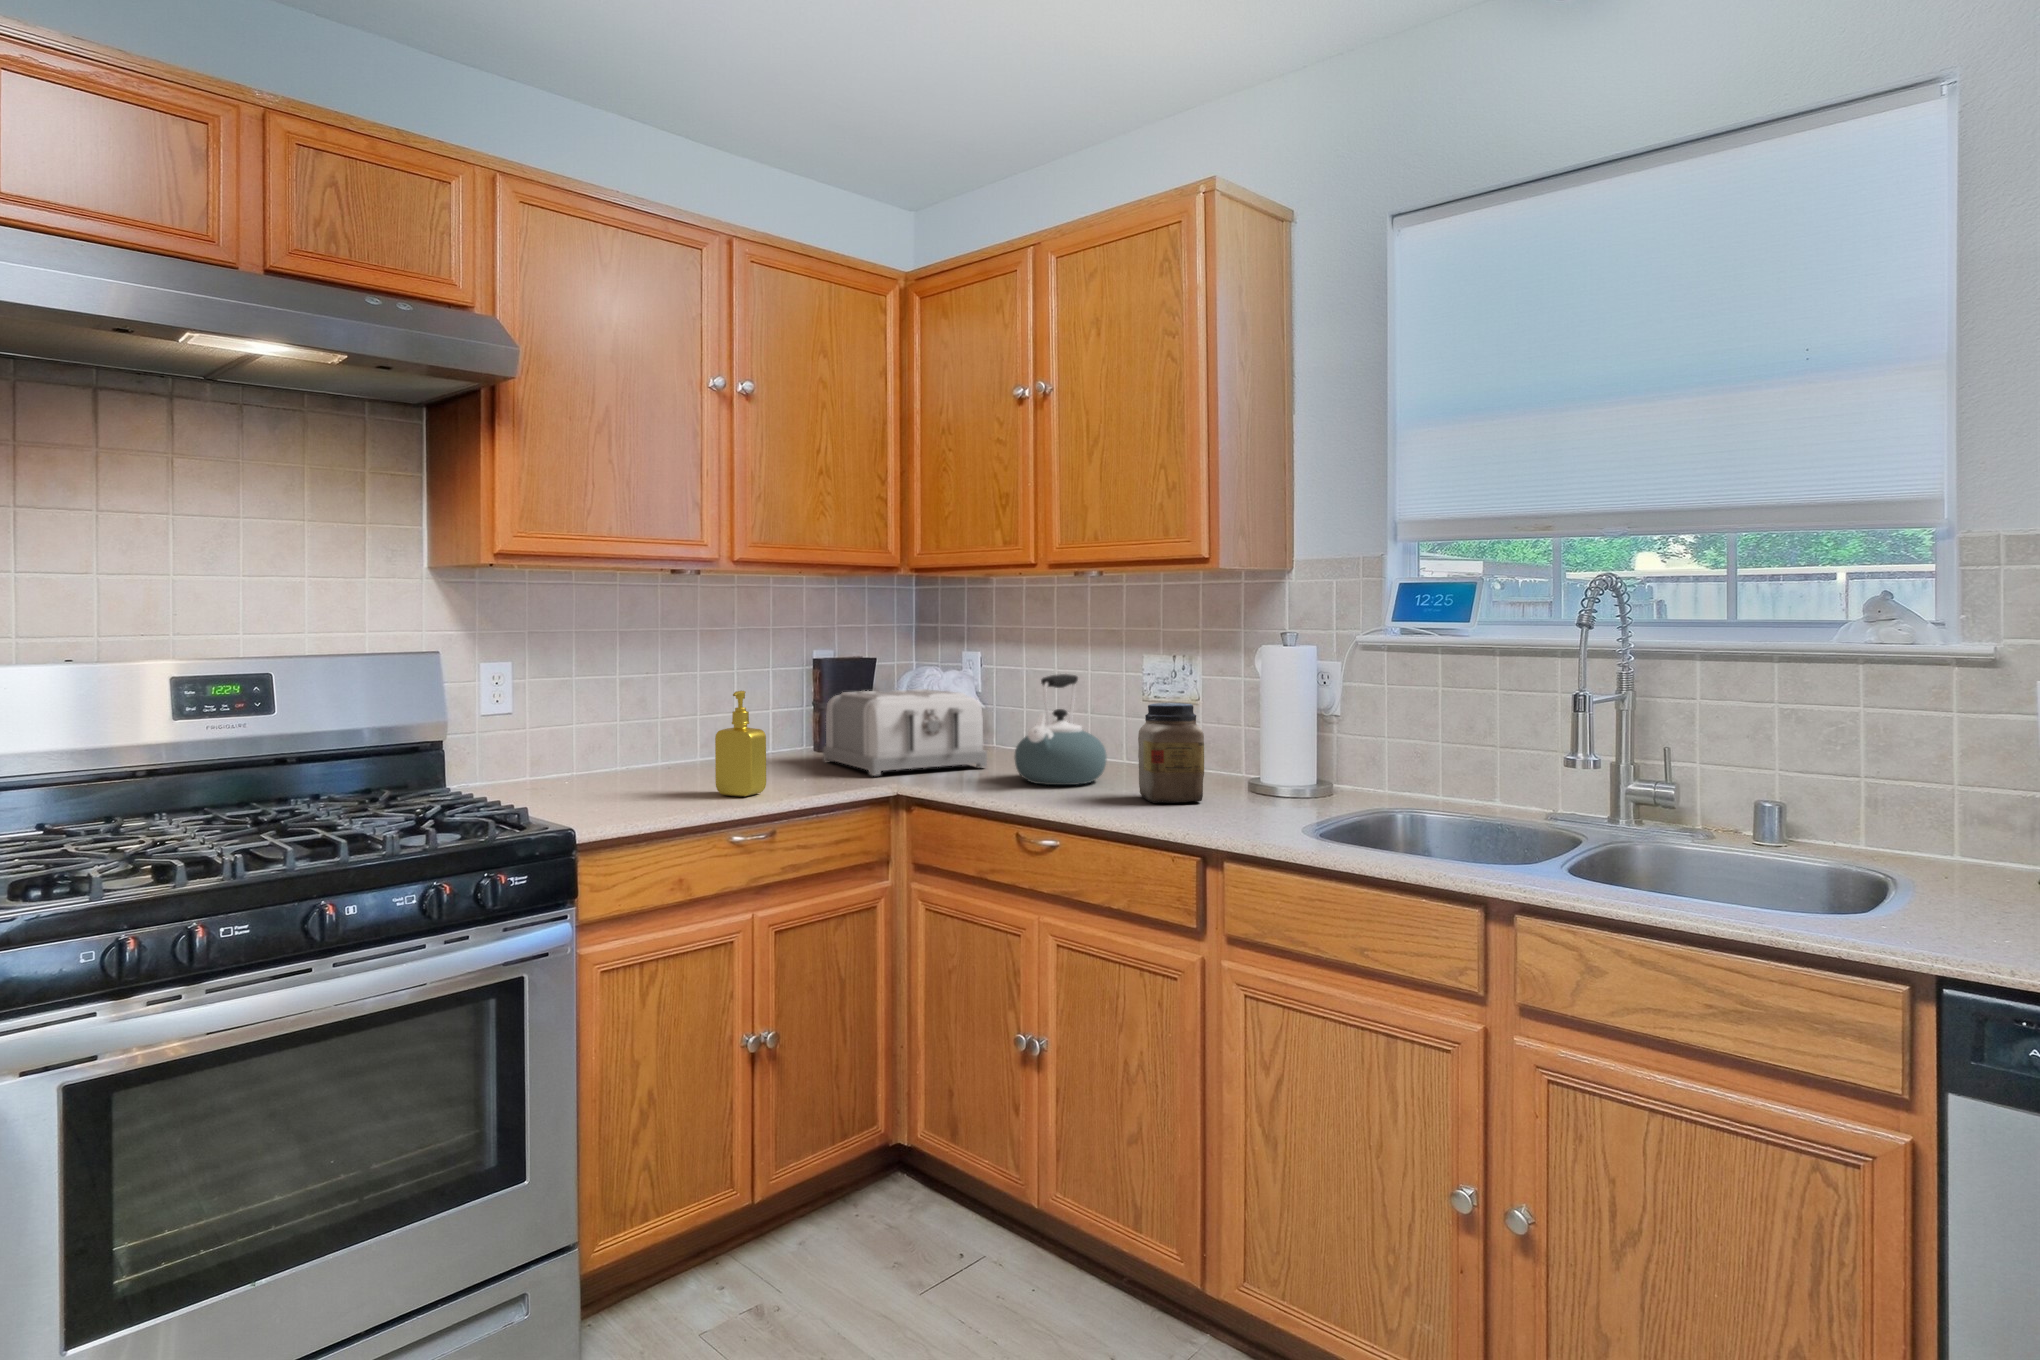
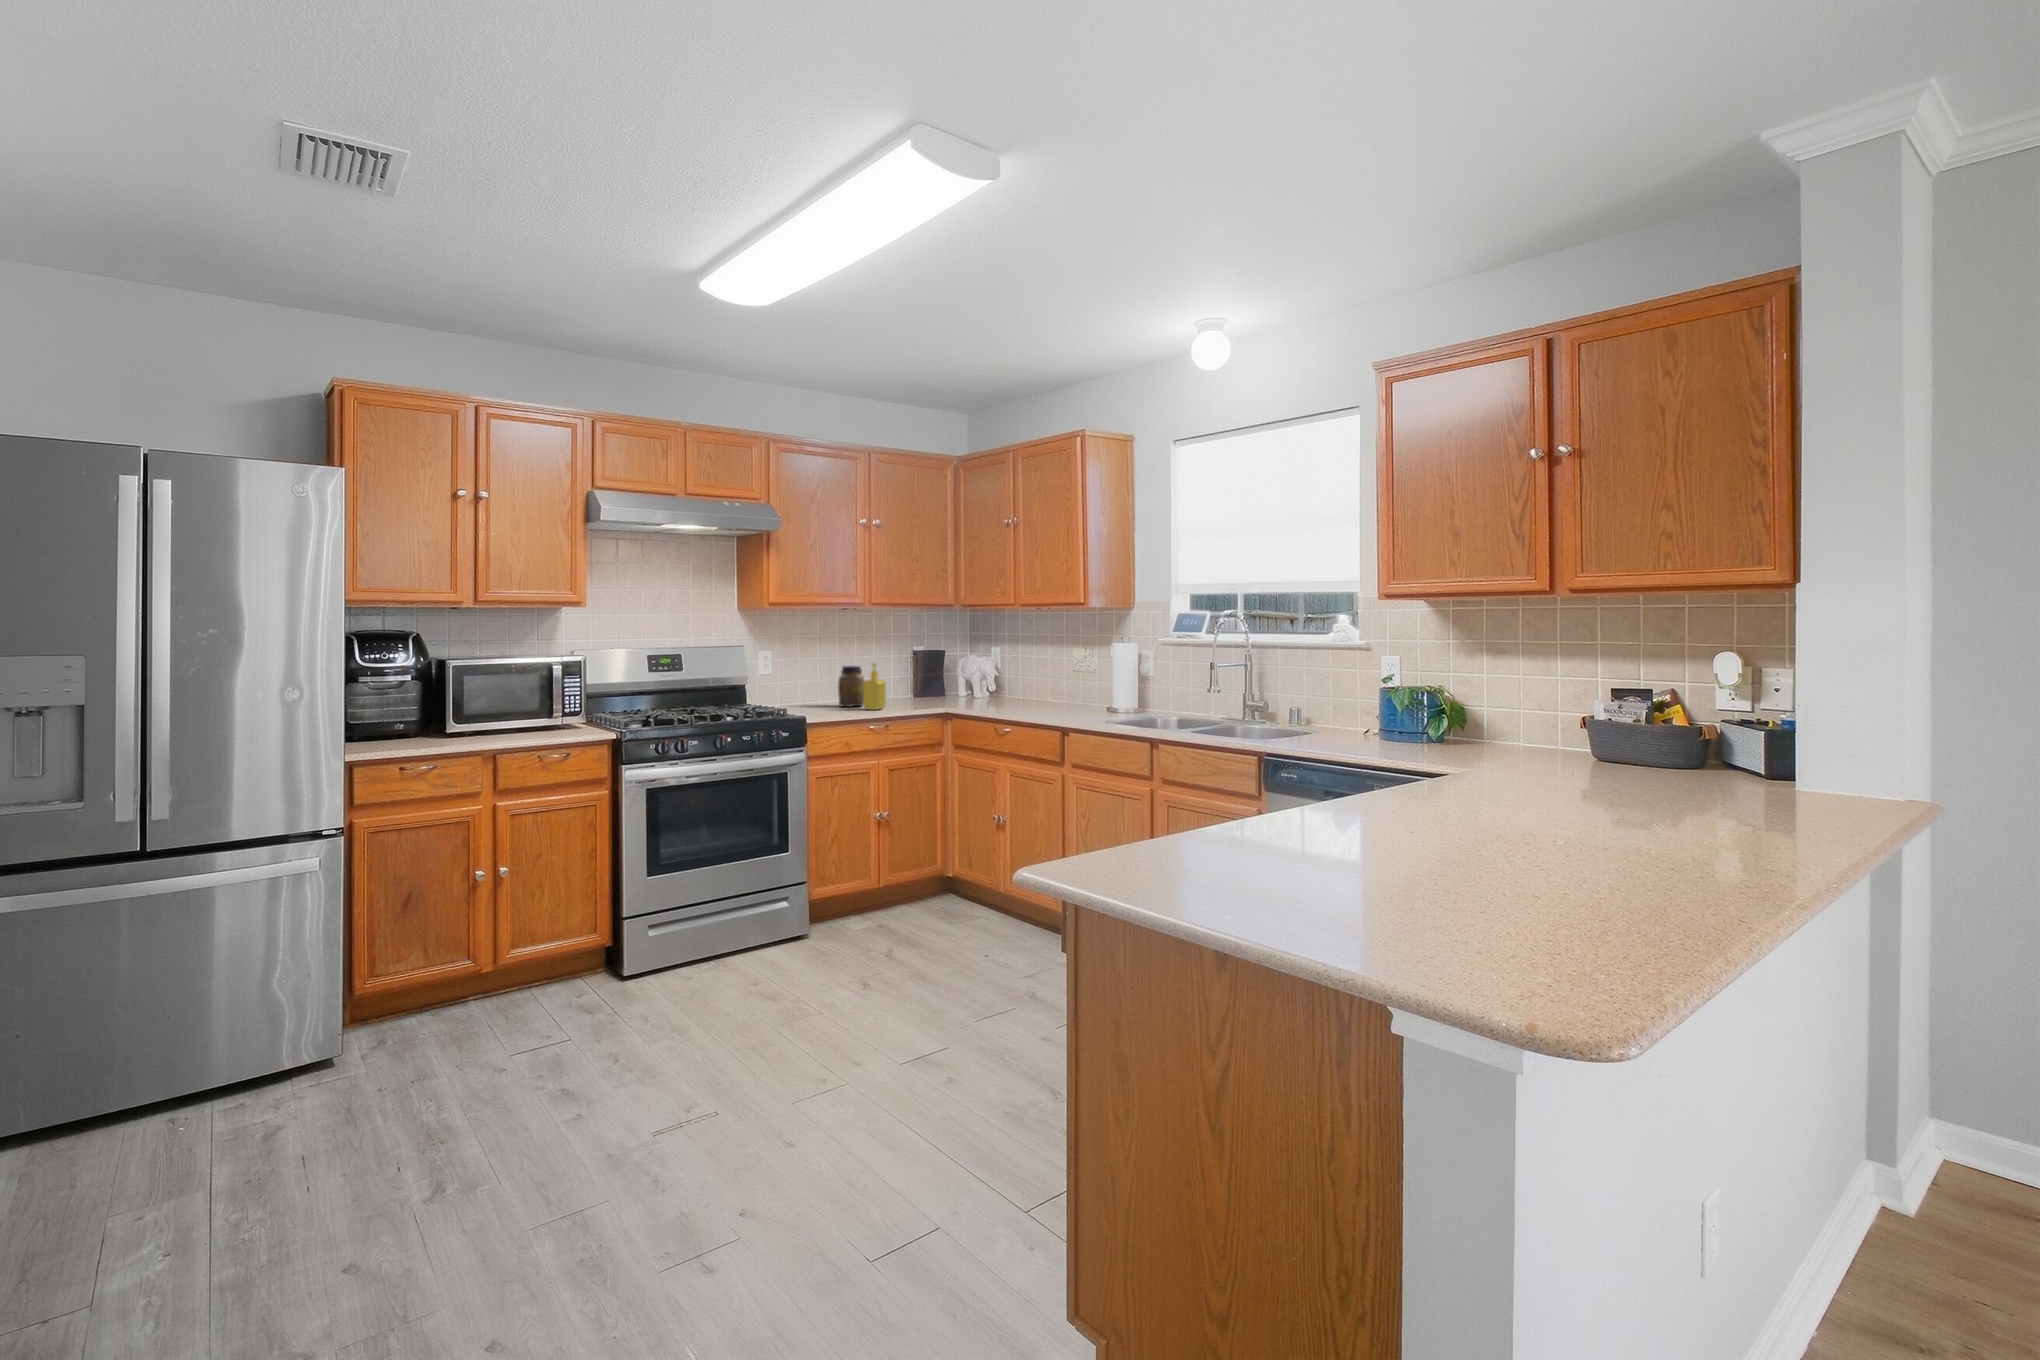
kettle: present [1014,674,1107,785] -> none [1002,657,1045,708]
toaster: present [823,689,987,775] -> none [917,665,994,704]
jar: present [1138,703,1204,803] -> present [838,666,864,707]

